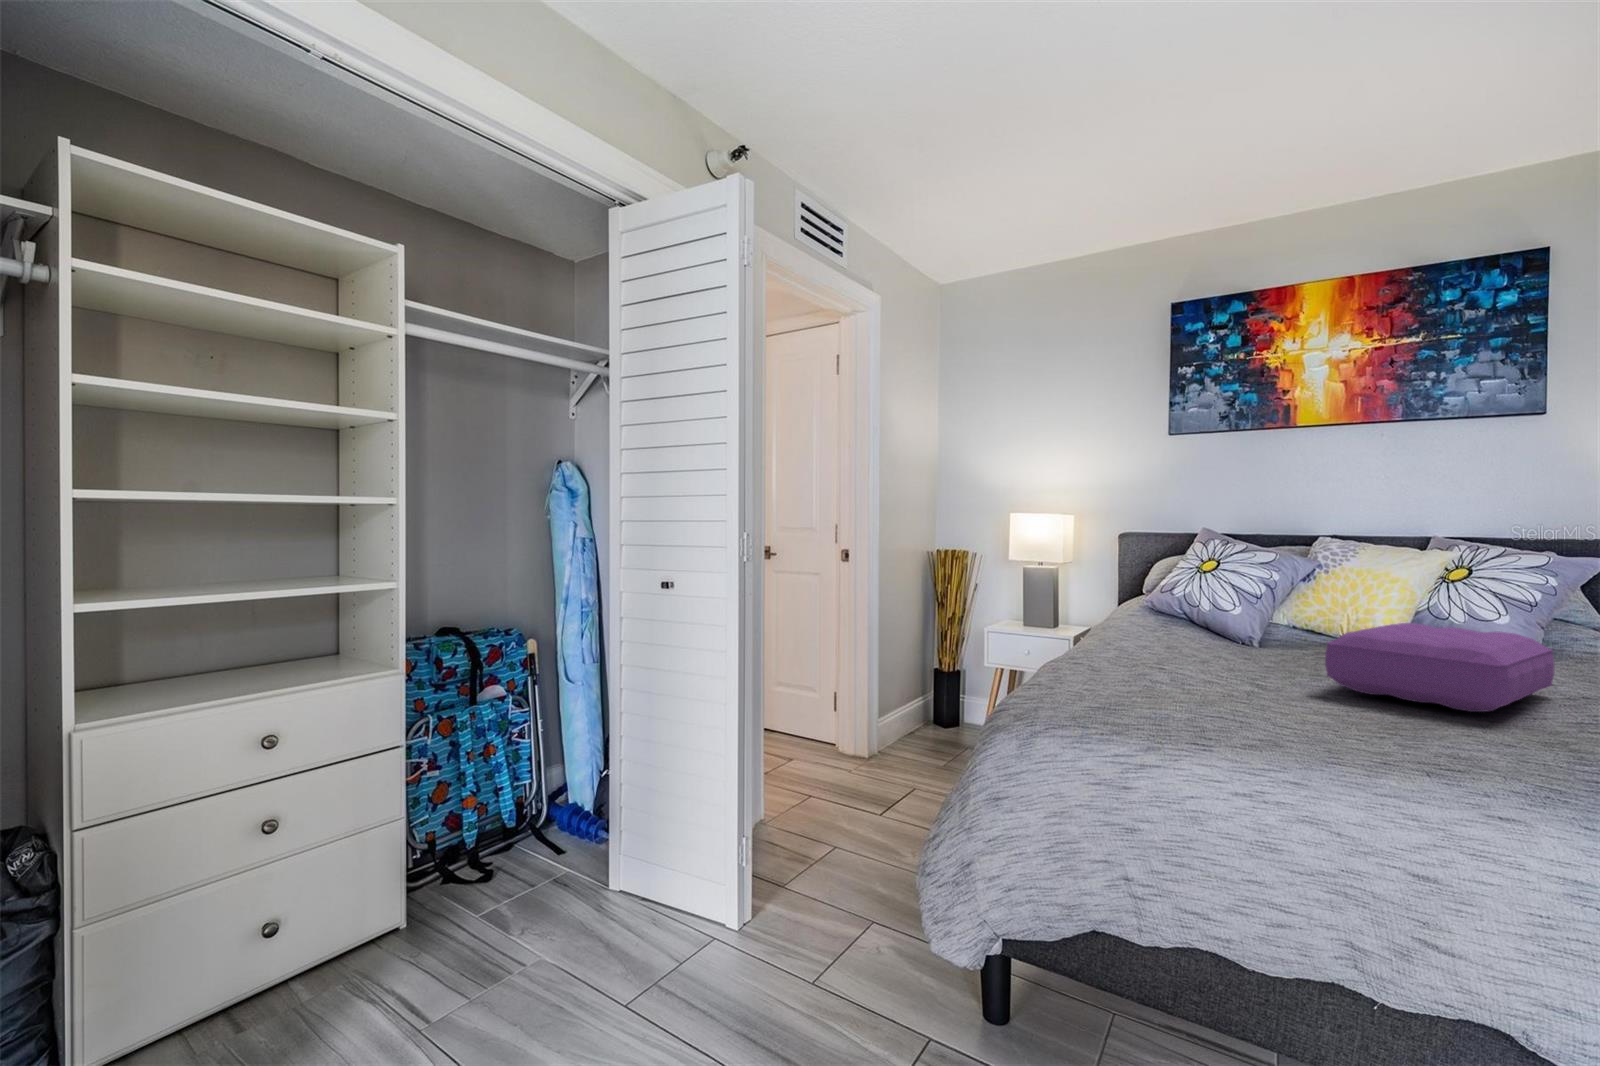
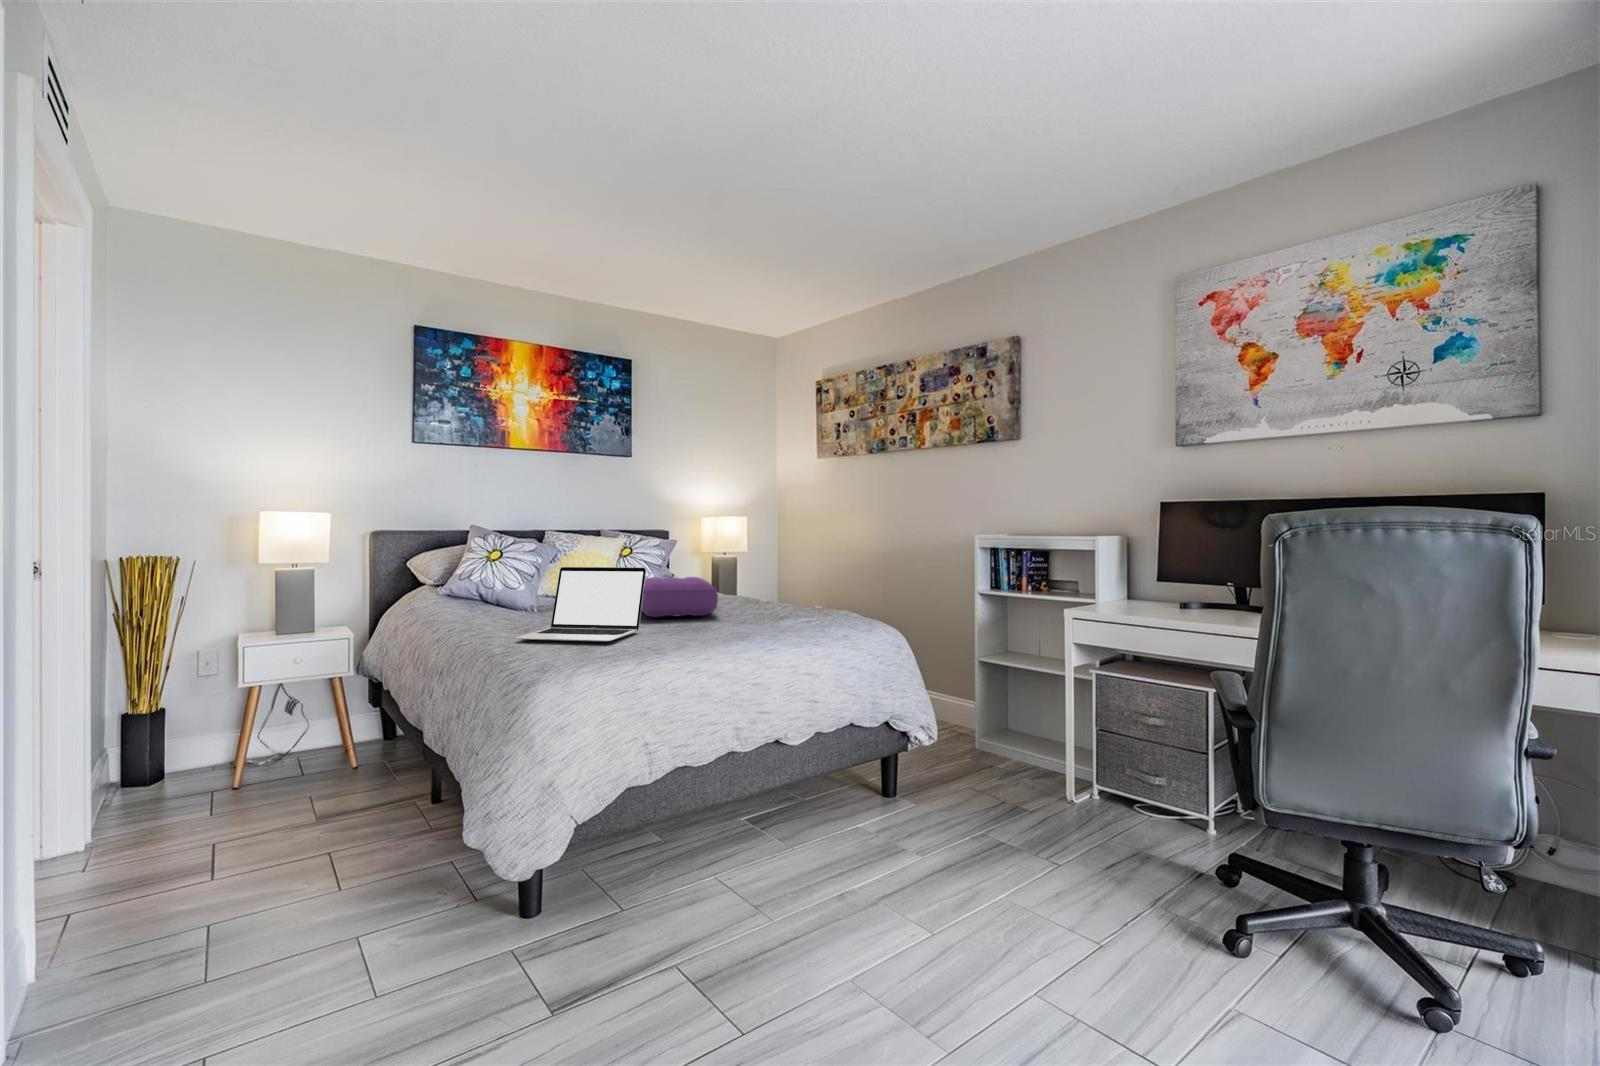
laptop: none [1075,591,1293,713] -> present [516,567,646,642]

